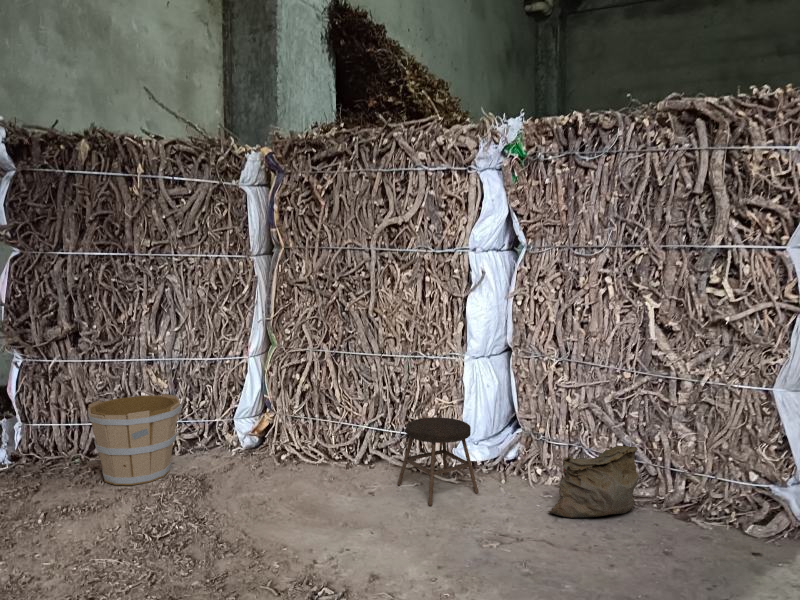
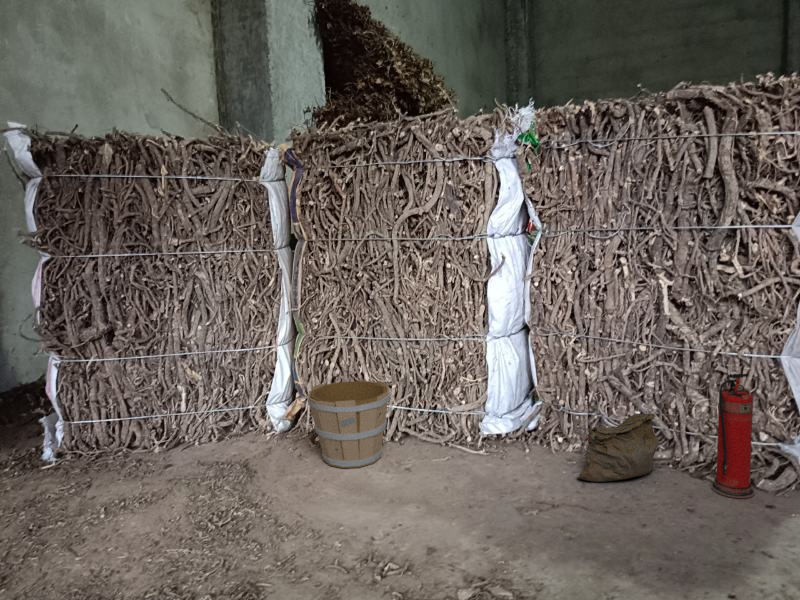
wooden bucket: present [87,394,181,485] -> present [307,381,390,468]
fire extinguisher: none [694,405,741,544] -> present [711,373,755,499]
stool: present [397,417,478,506] -> none [431,395,508,478]

